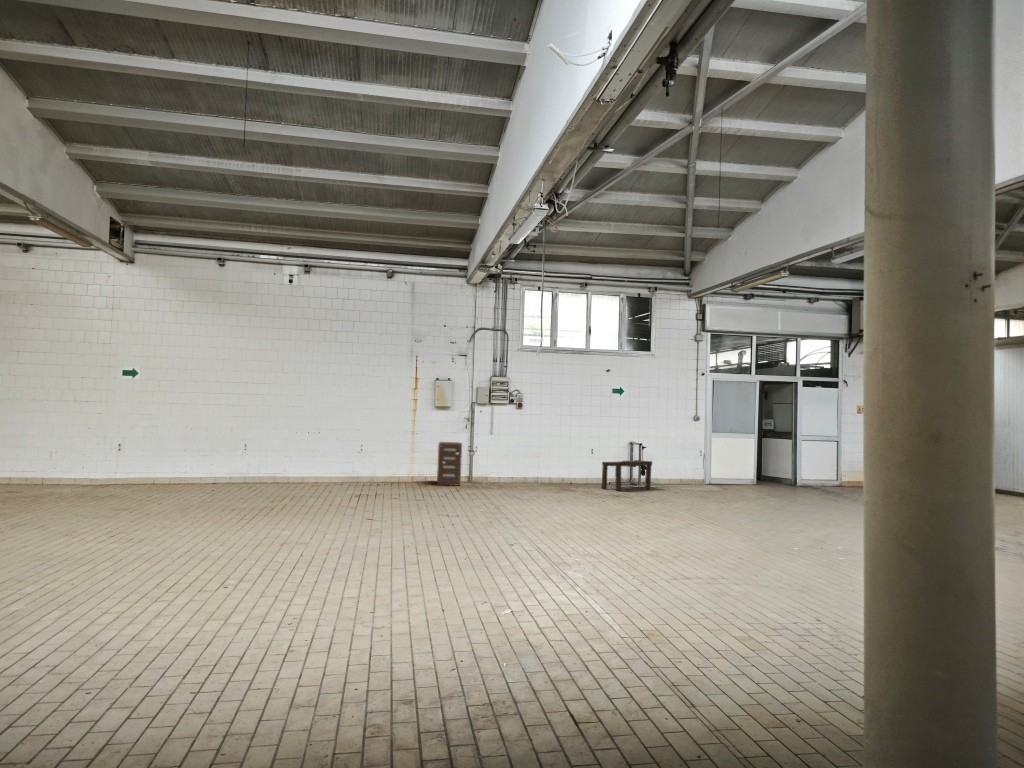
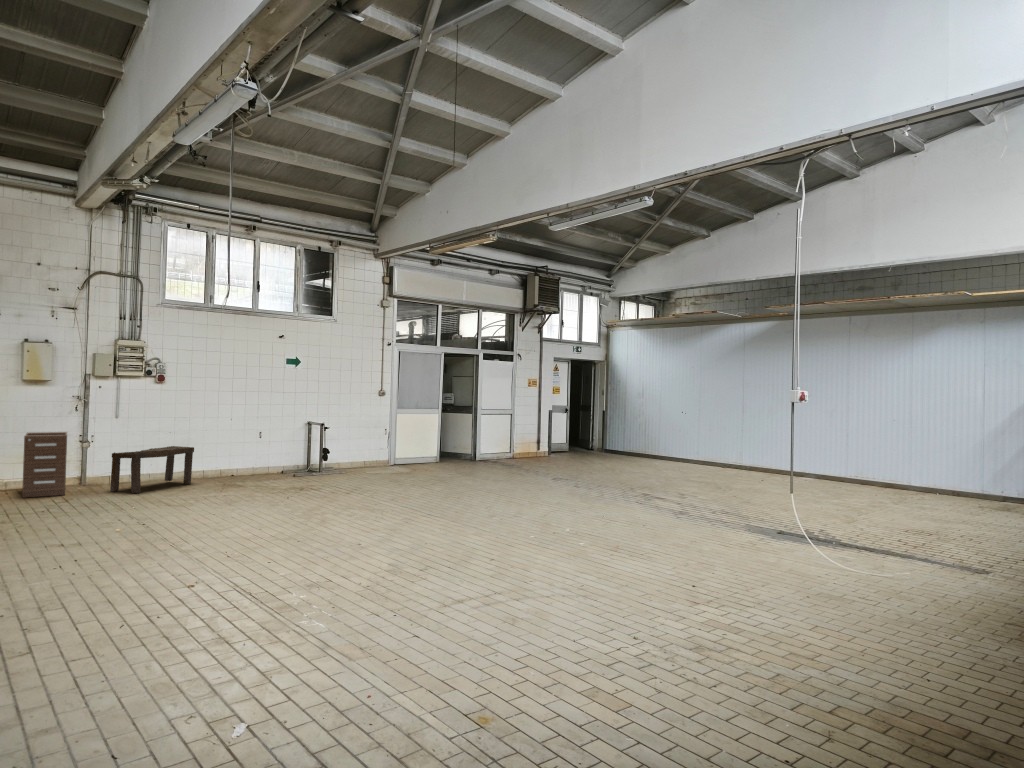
bench: present [602,460,652,491] -> present [110,446,194,494]

